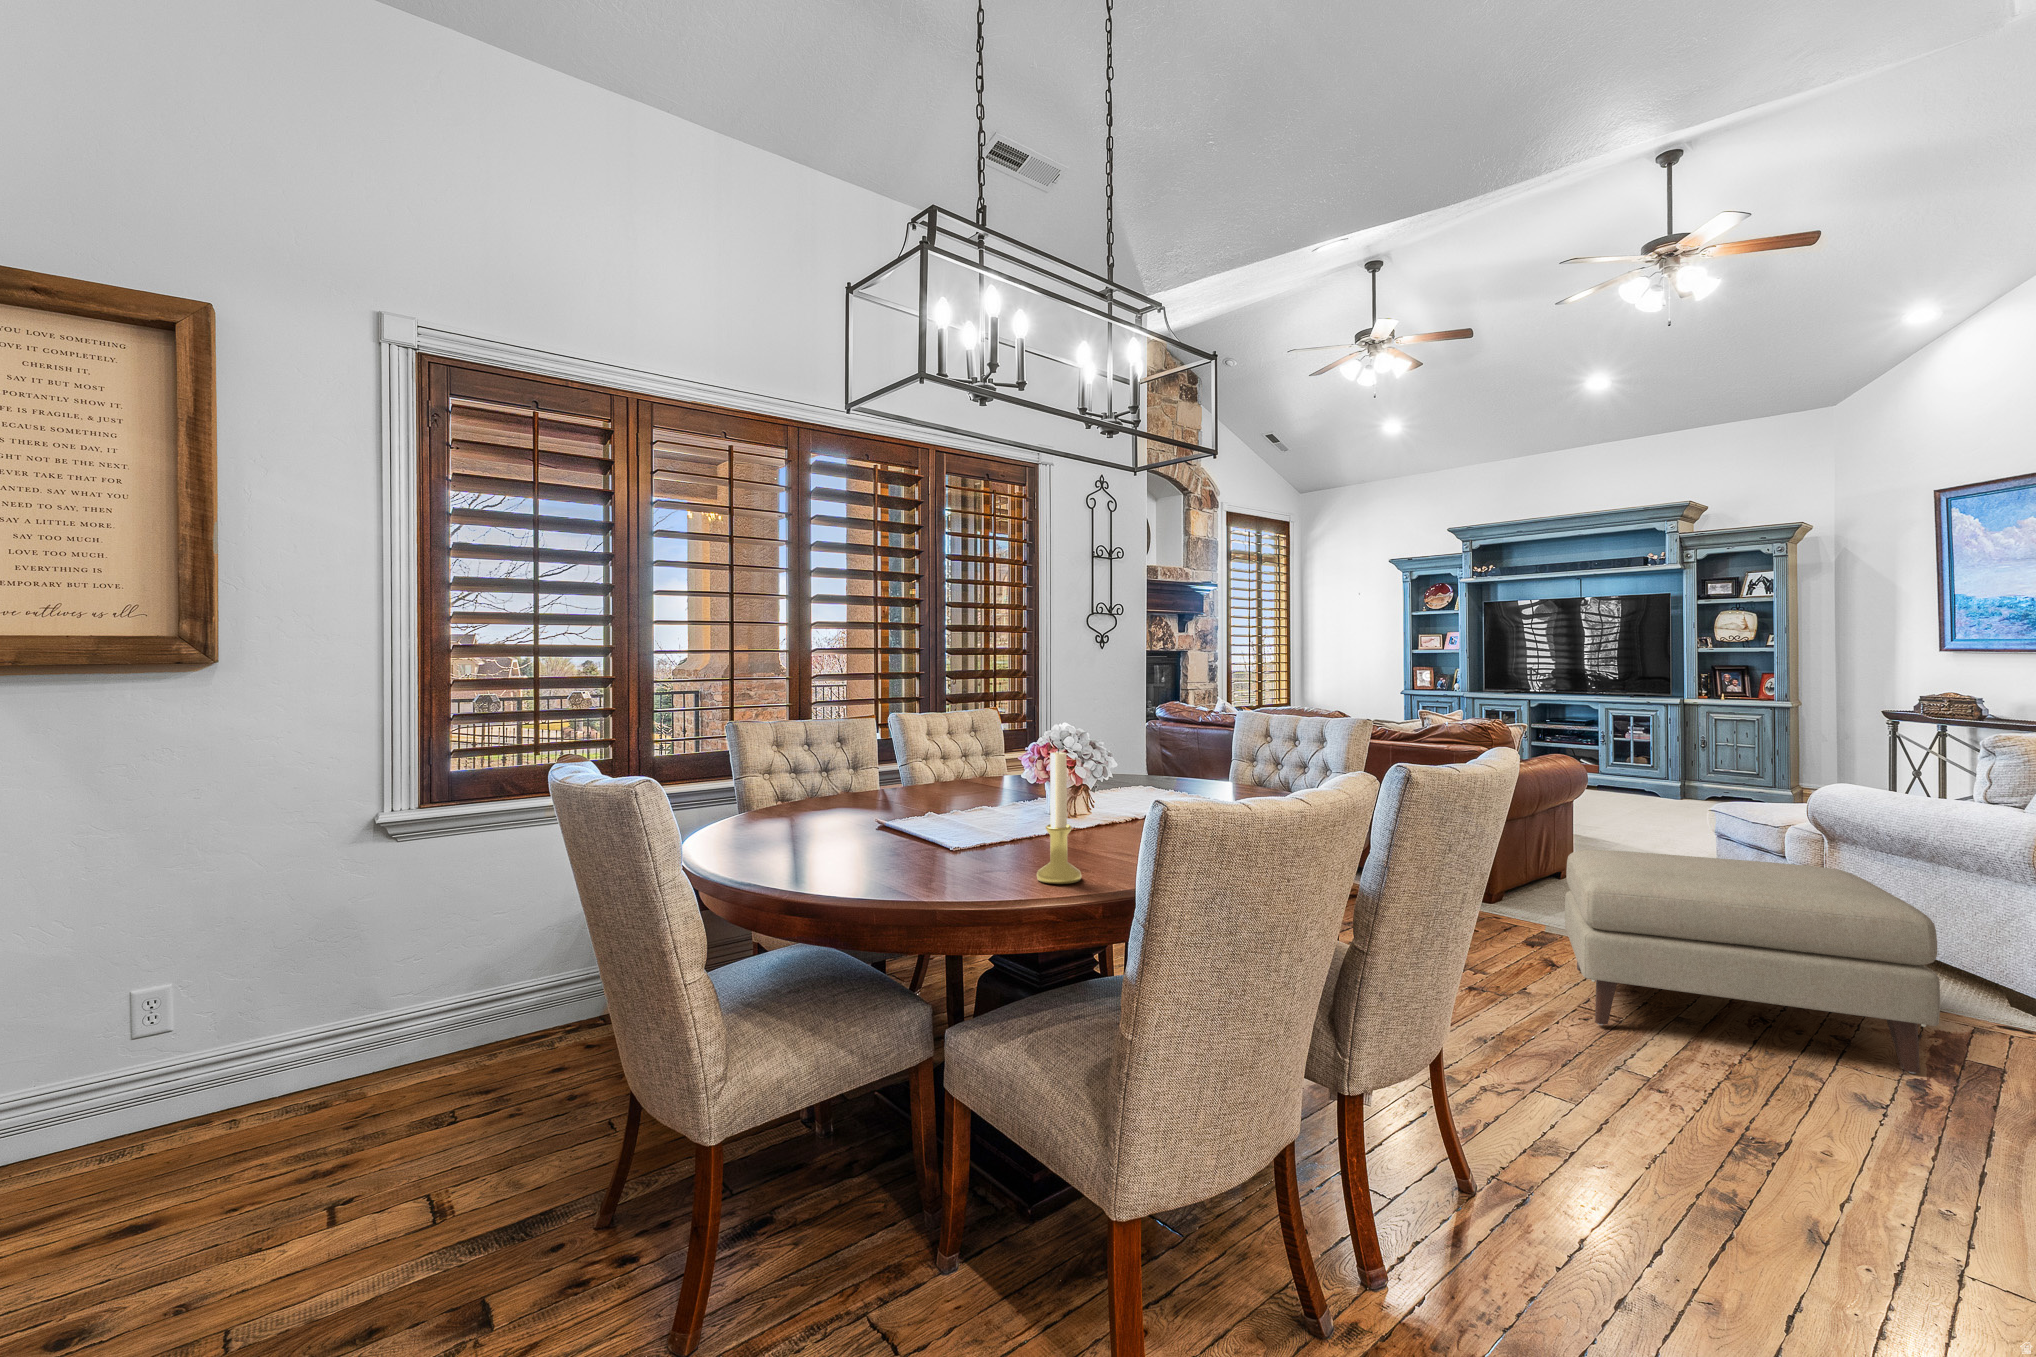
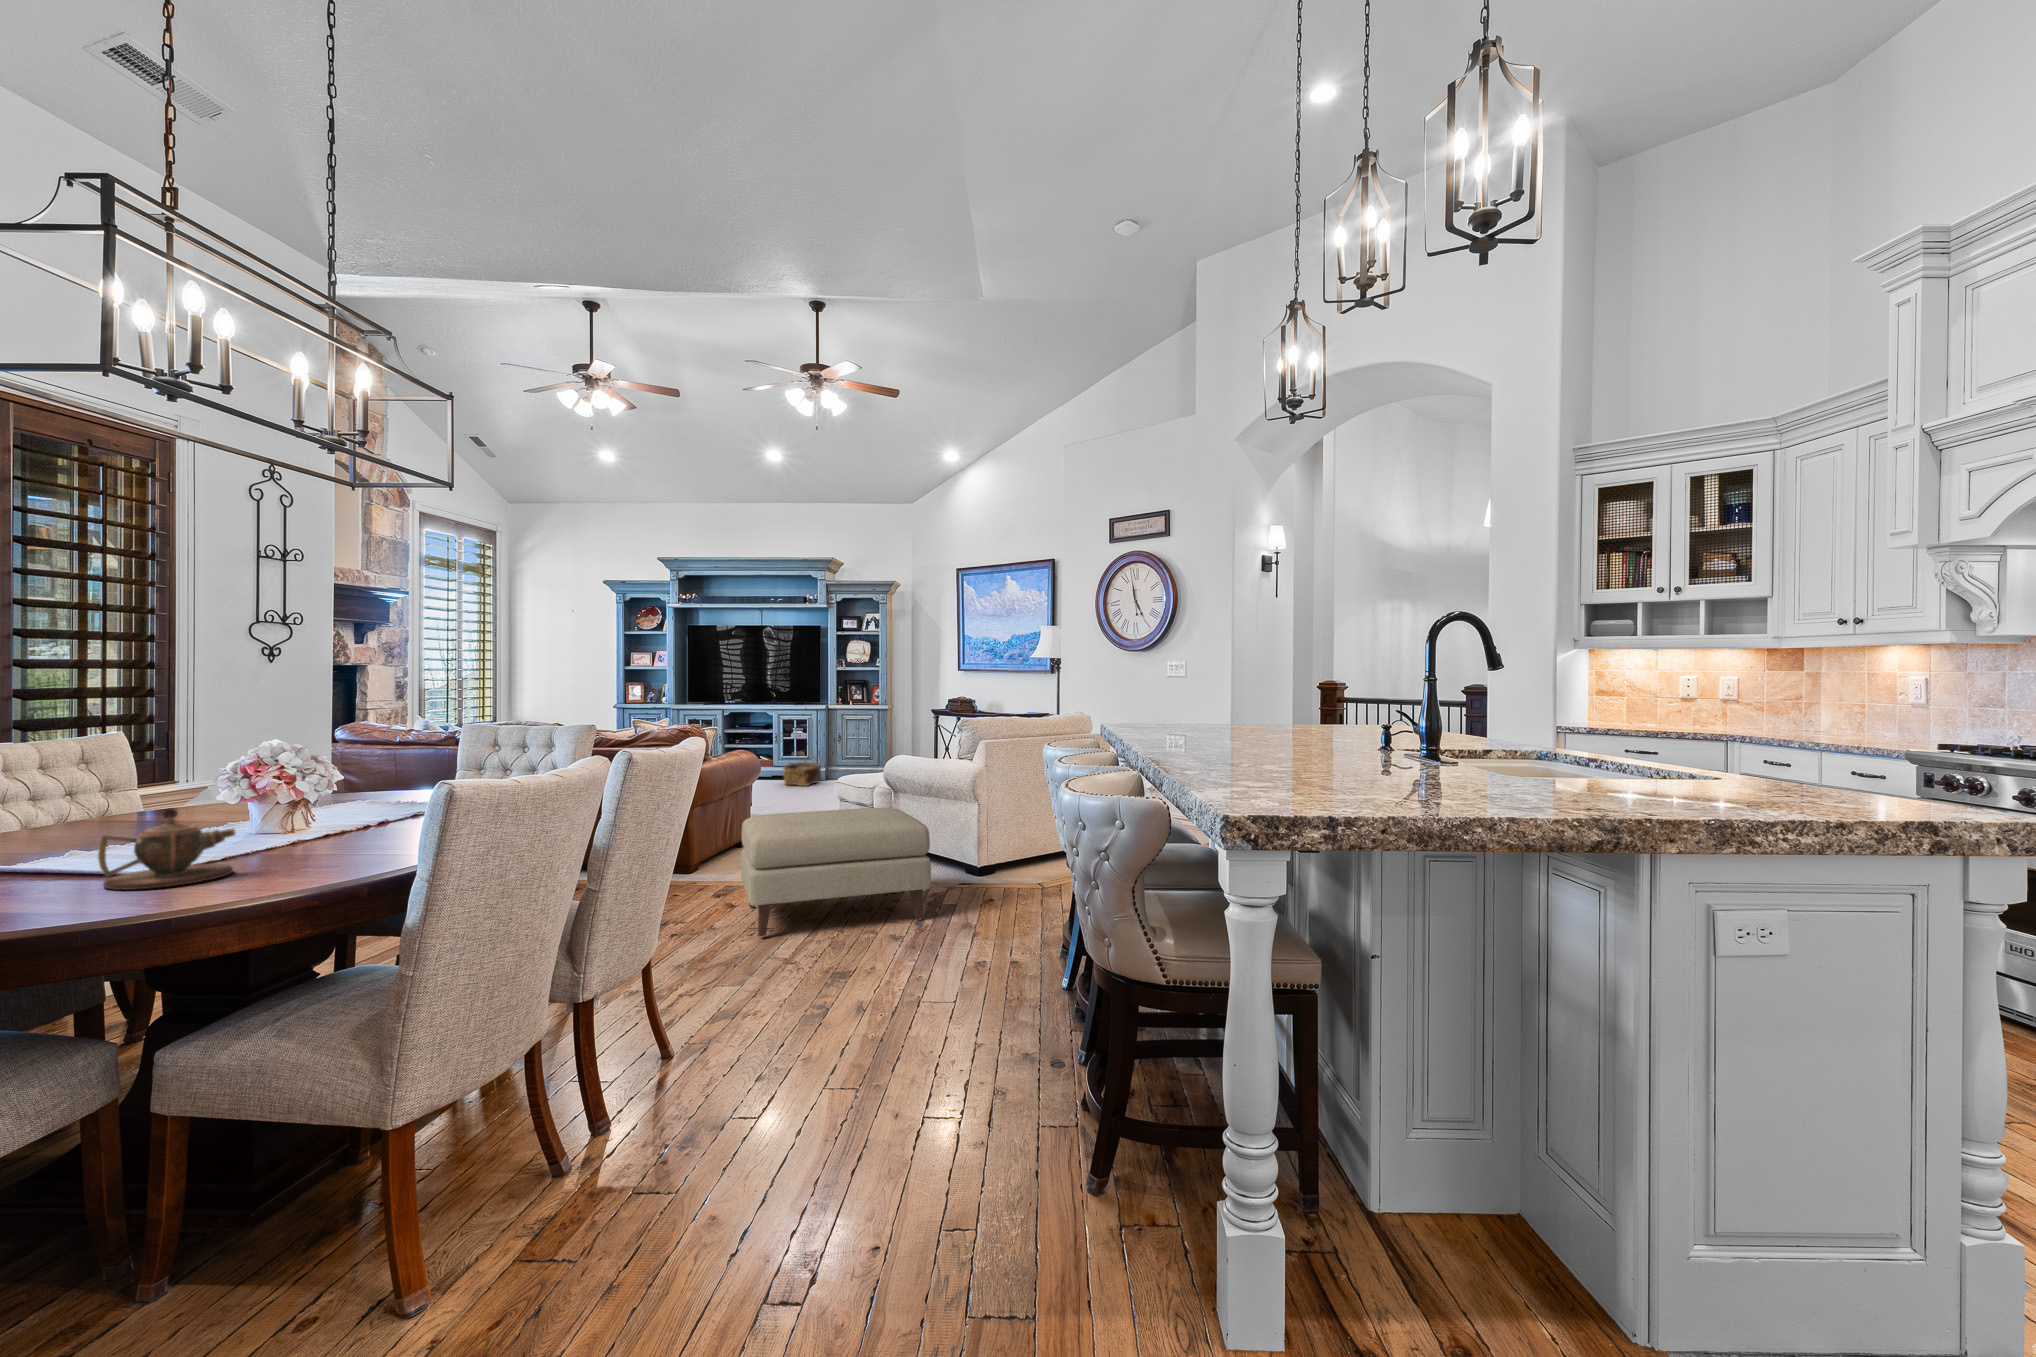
candle holder: present [1037,748,1082,884] -> none [281,755,334,880]
woven basket: none [1613,763,1673,803] -> present [783,757,821,786]
teapot: none [915,790,1010,869] -> present [98,808,236,890]

